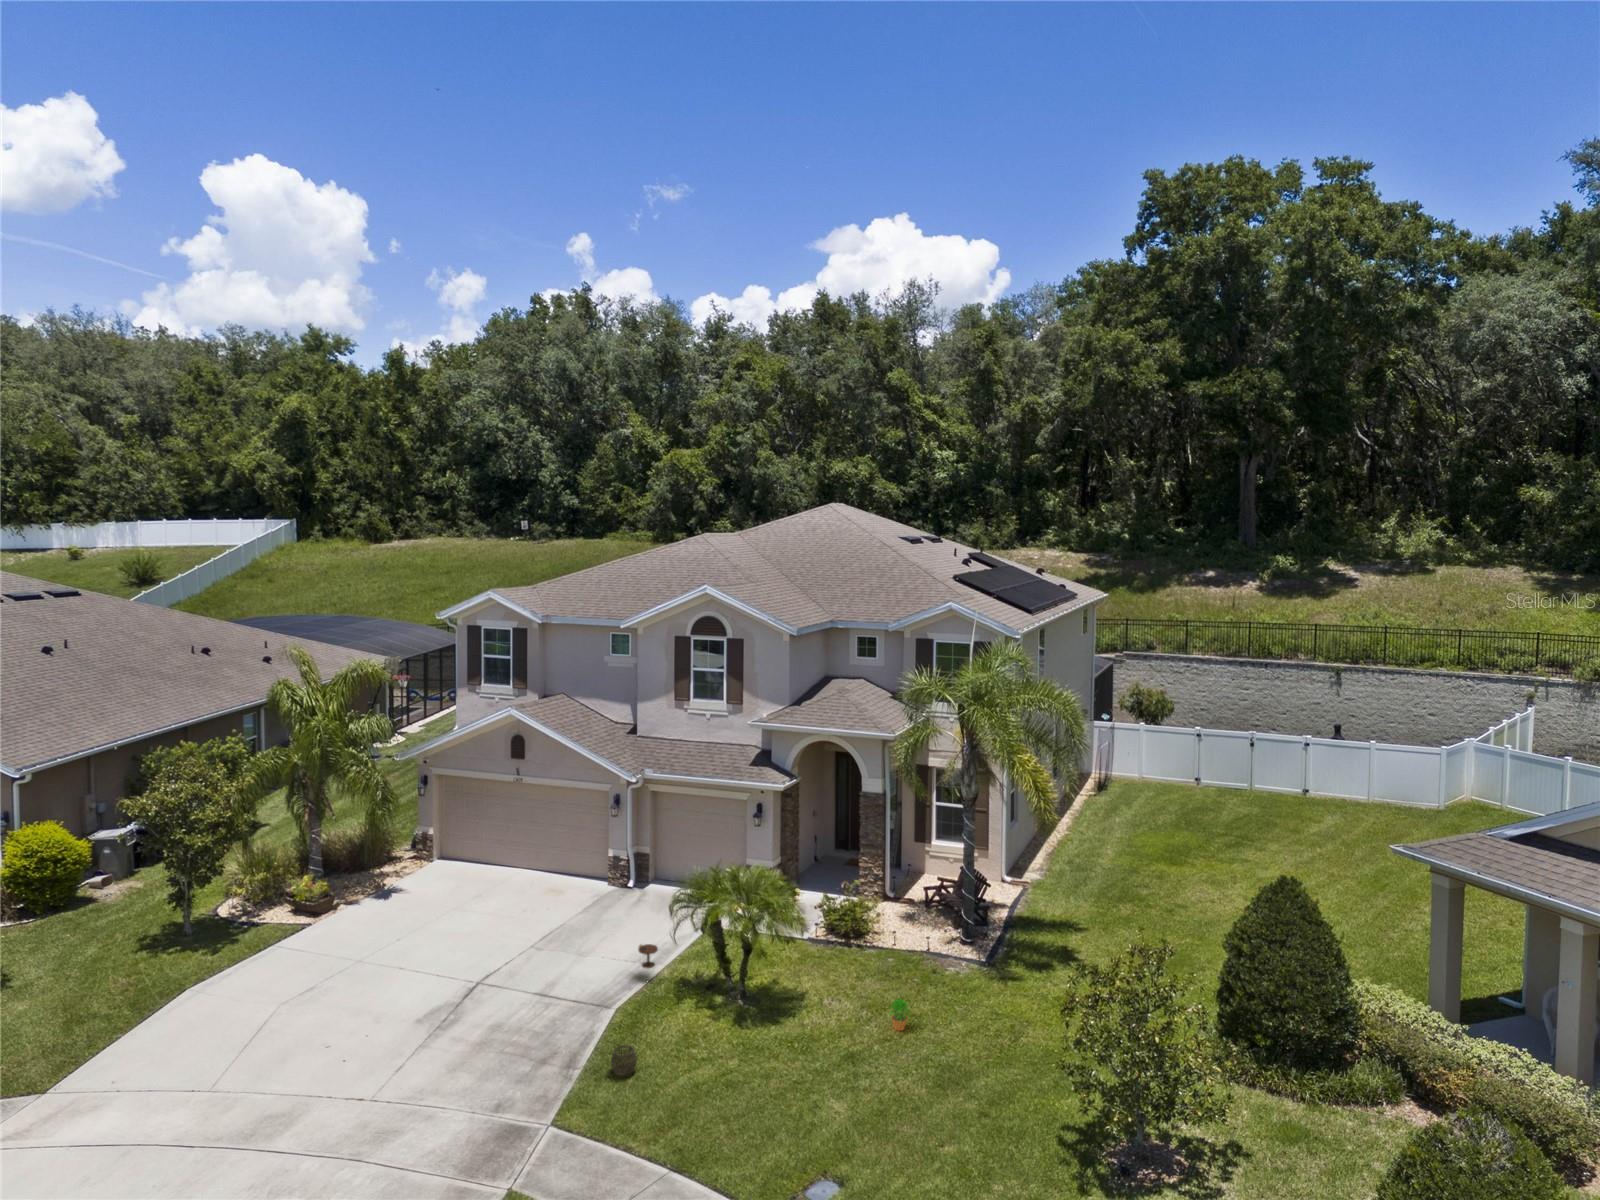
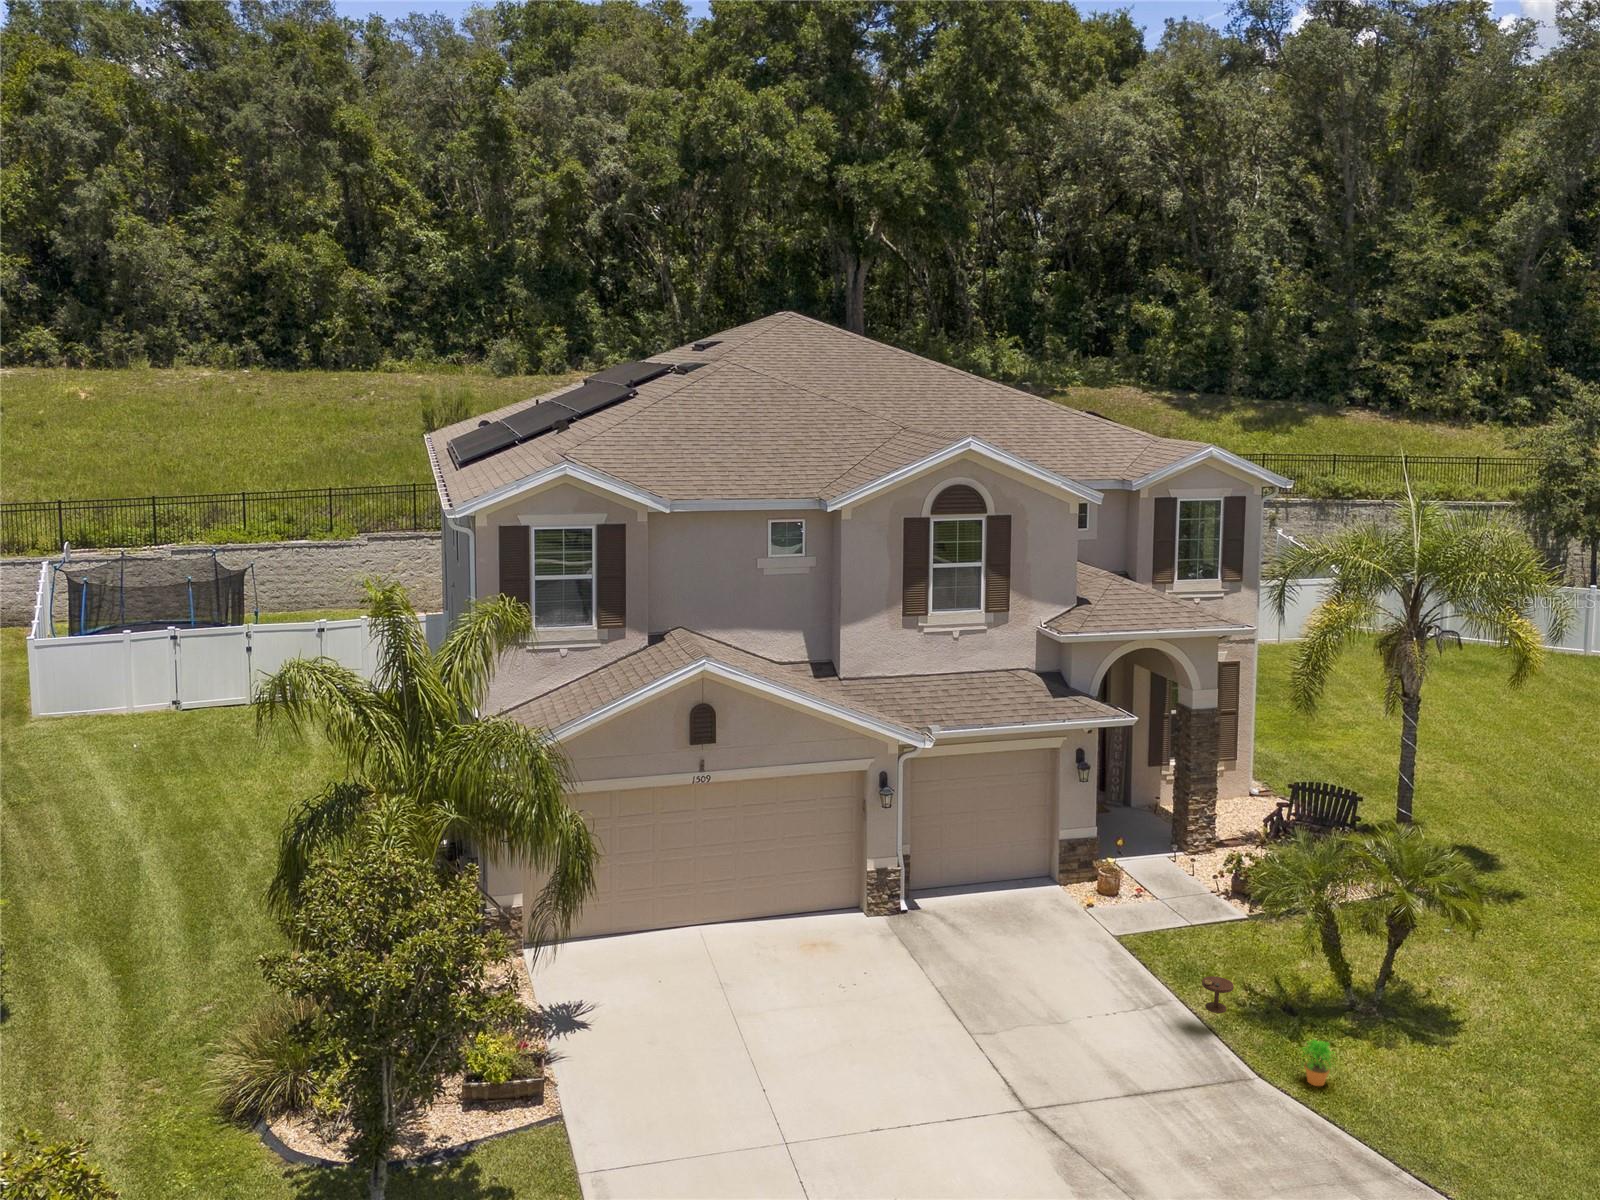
potted plant: present [889,999,908,1031] -> present [1302,1040,1334,1086]
woven basket: present [611,1045,637,1076] -> none [1418,1120,1461,1167]

